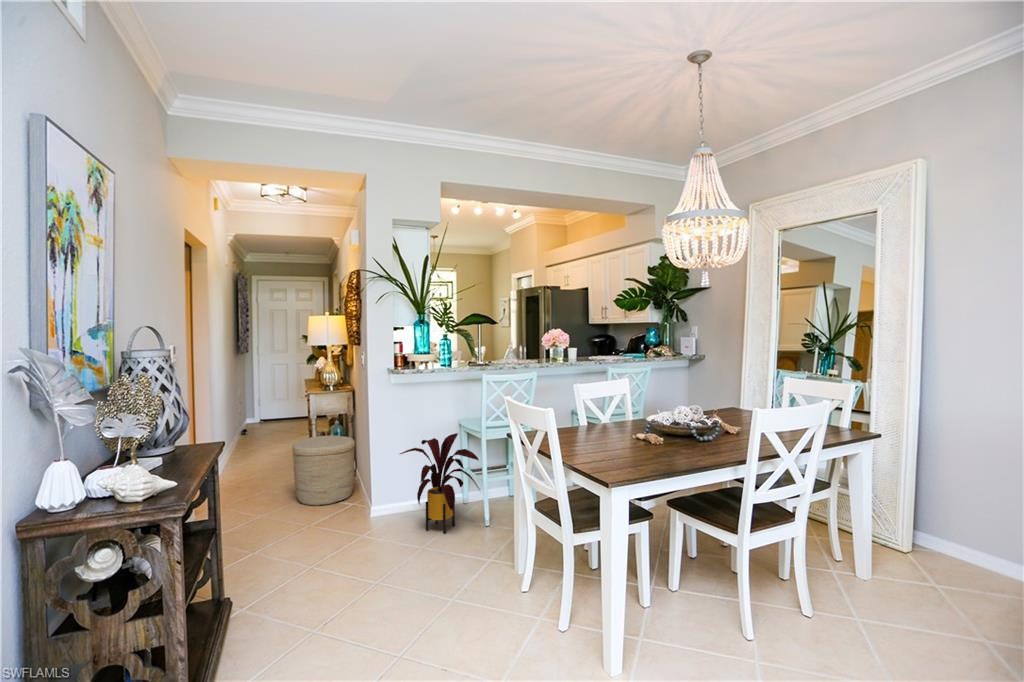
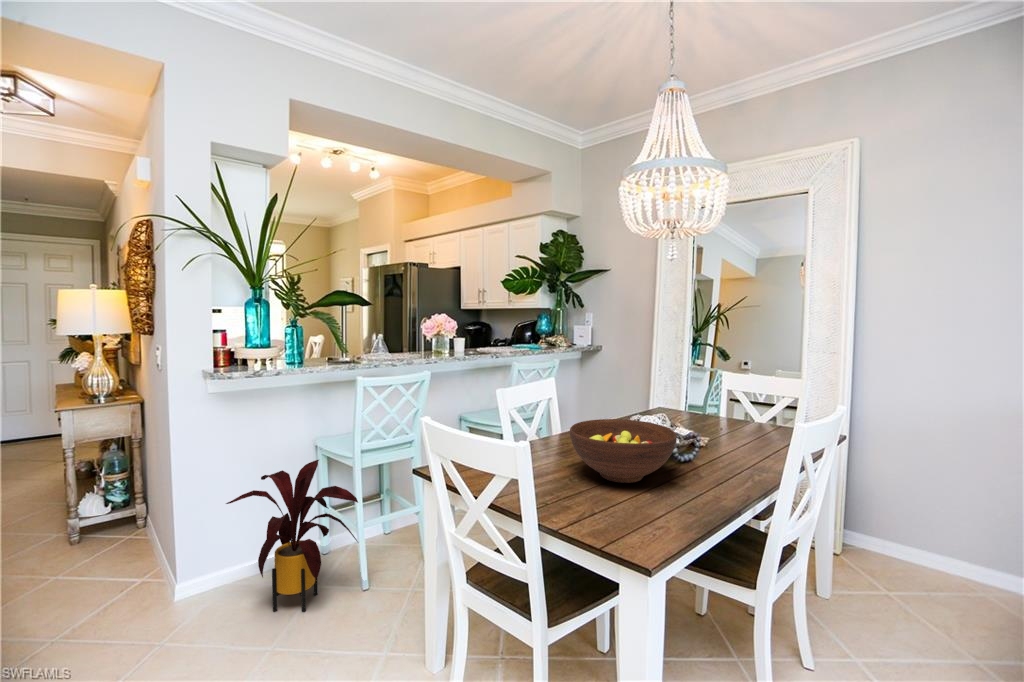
fruit bowl: none [608,407,687,451] -> present [570,419,677,483]
woven basket: present [292,436,355,506] -> none [22,474,145,593]

